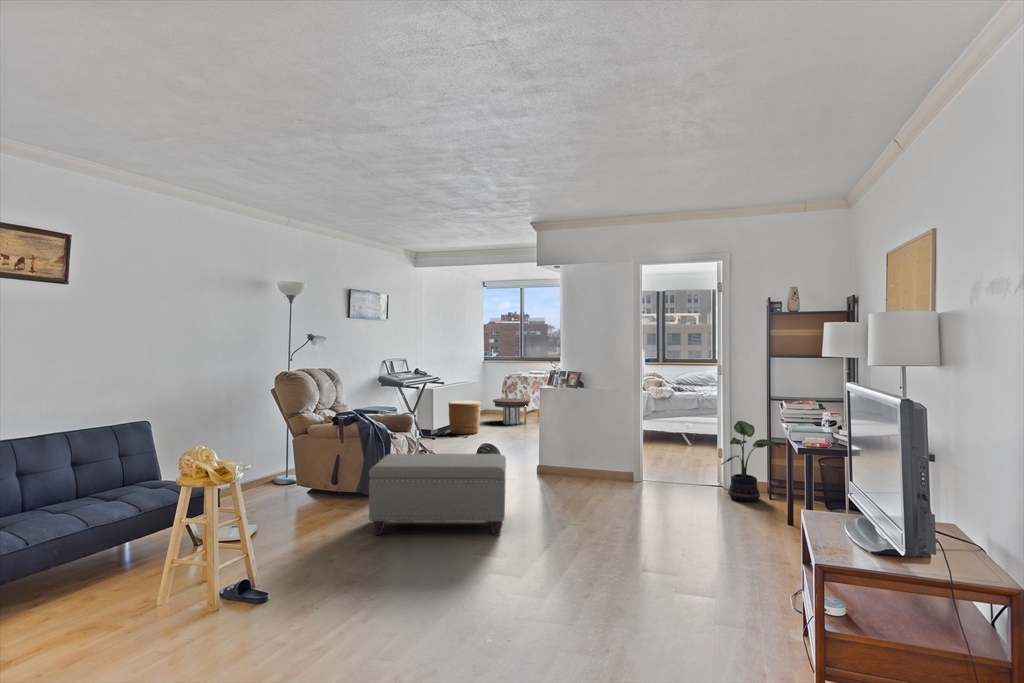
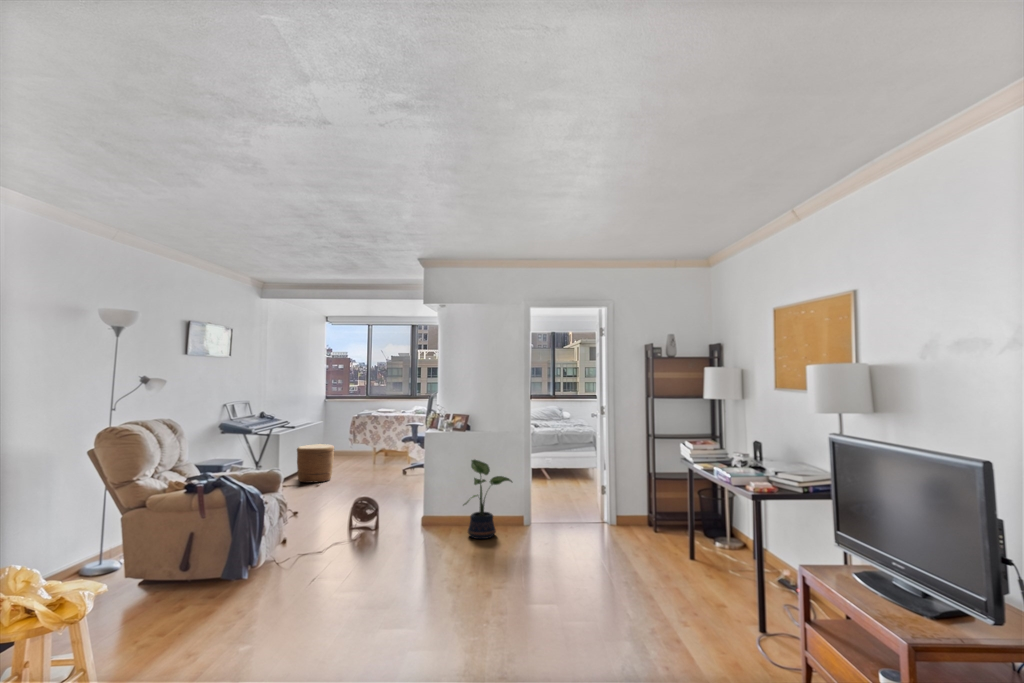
side table: present [493,398,530,424] -> none [342,438,383,467]
potted plant: present [721,421,780,502] -> present [463,460,512,539]
ottoman: present [369,454,506,536] -> none [261,517,434,641]

